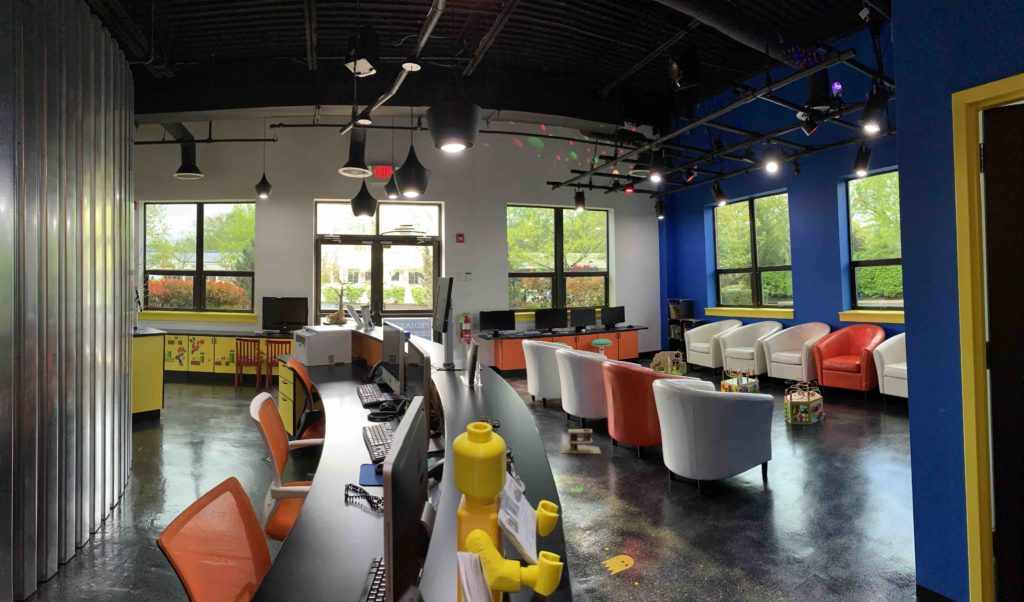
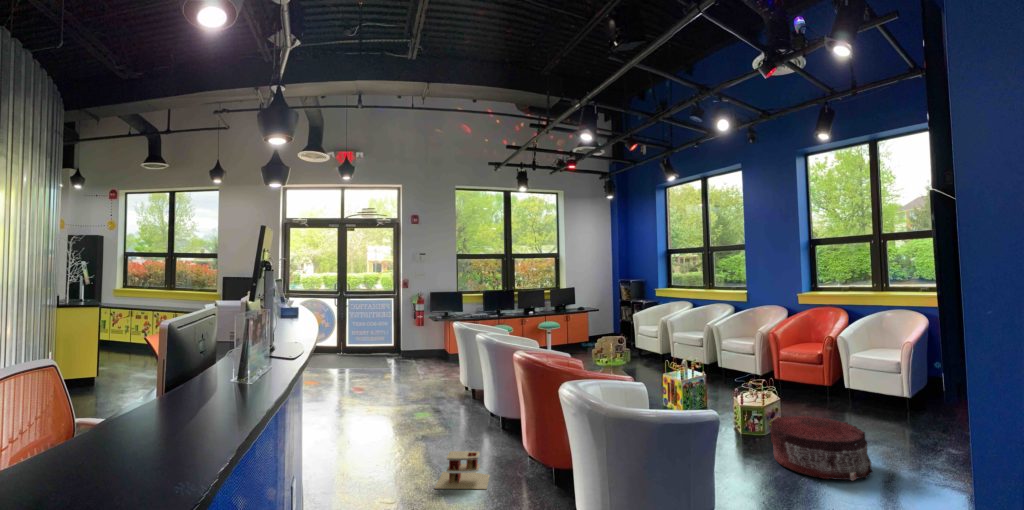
pouf: none [812,405,889,448] -> present [770,415,873,481]

